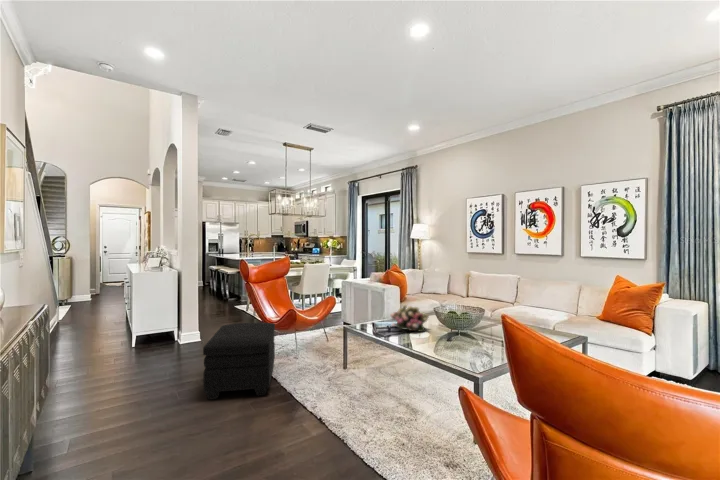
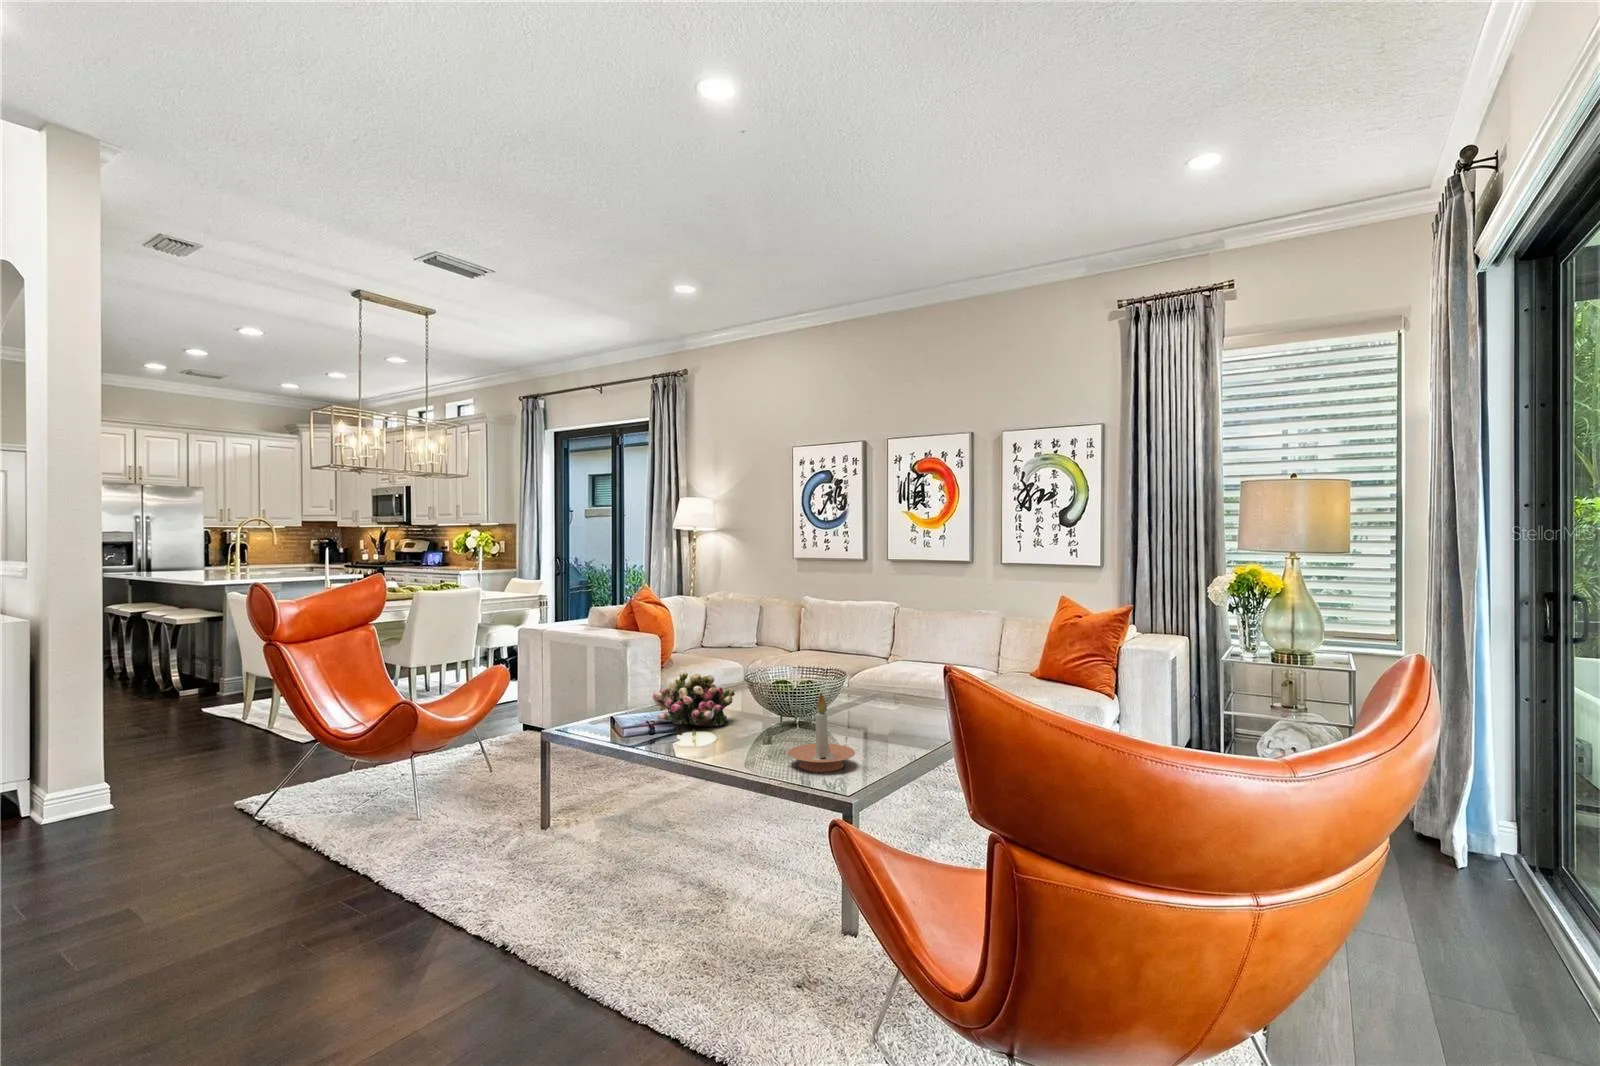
candle holder: none [450,320,486,361] -> present [788,693,855,772]
ottoman: present [203,323,275,399] -> none [189,737,374,939]

